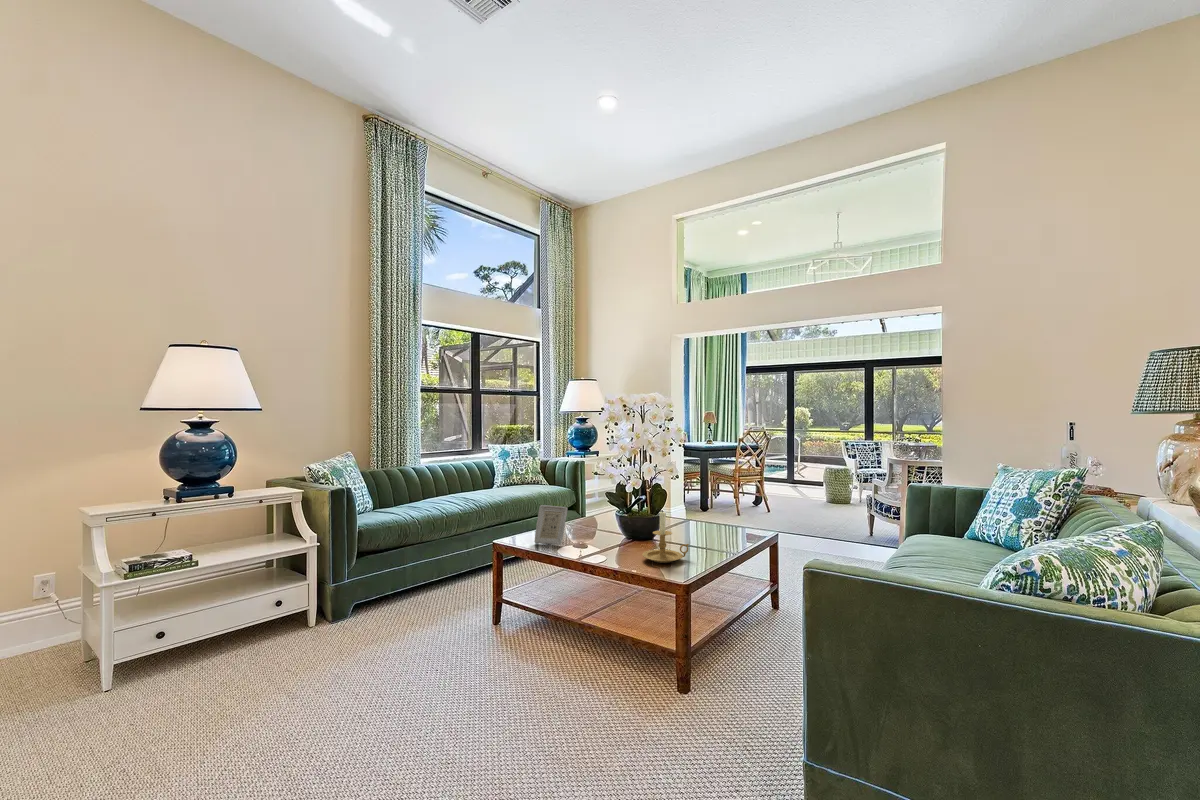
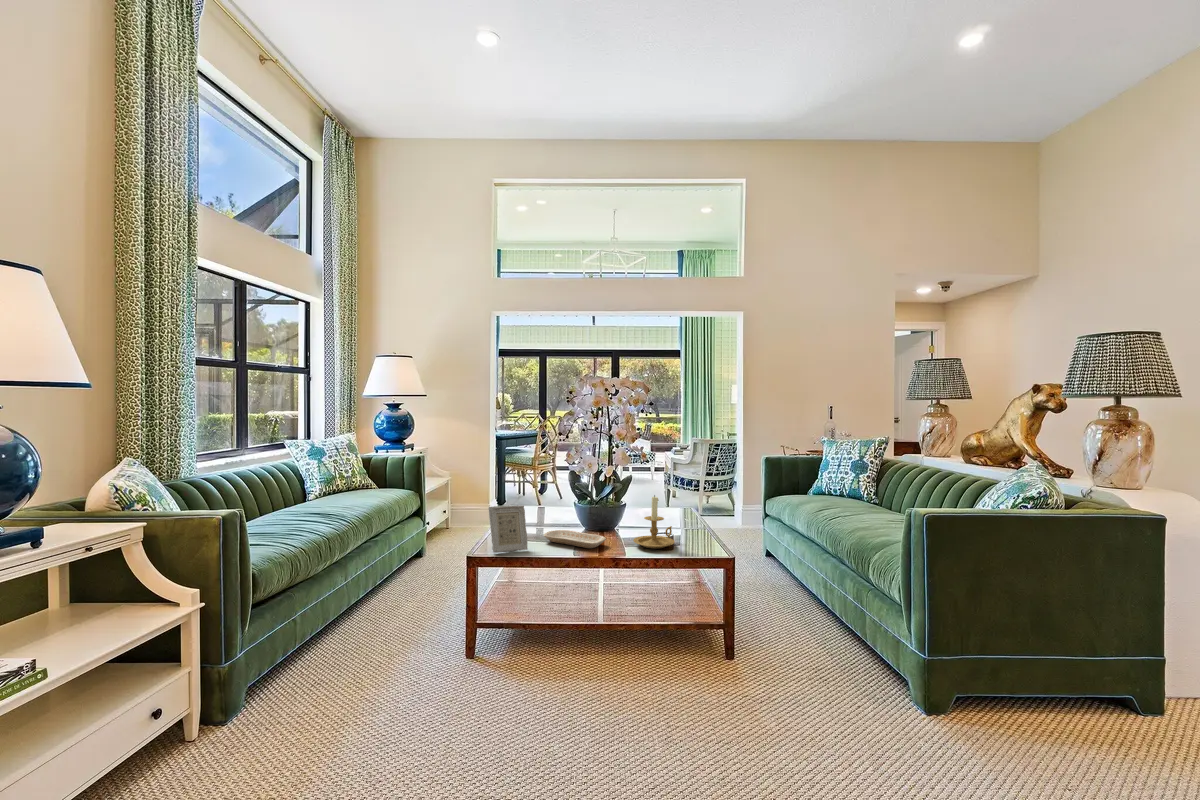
tray: none [584,533,626,553] -> present [544,530,606,548]

